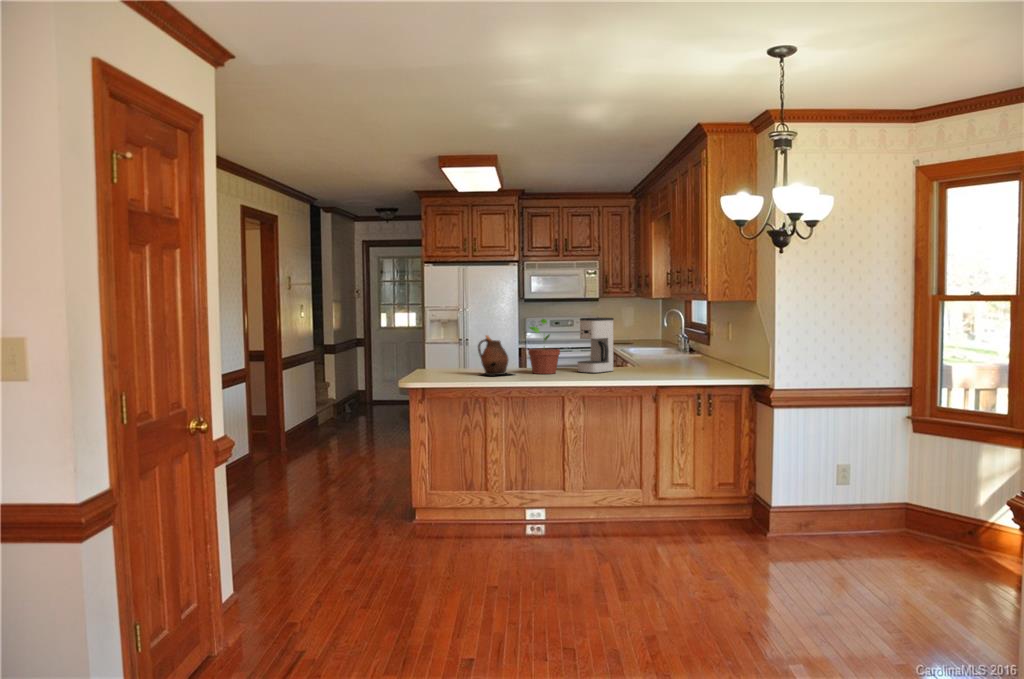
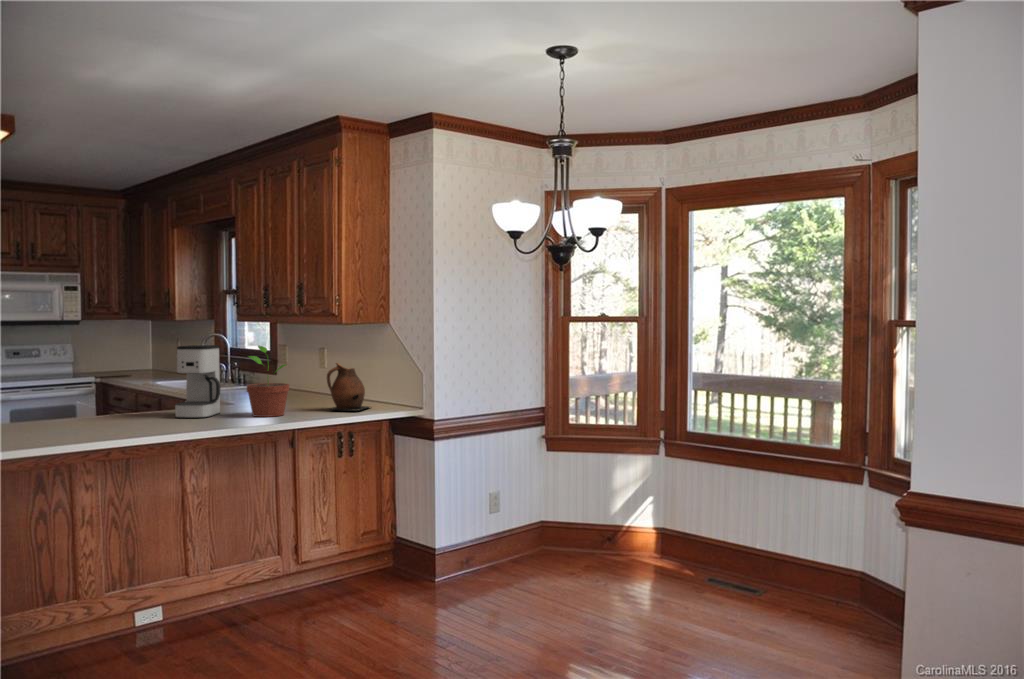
potted plant: present [528,319,560,374] -> present [247,346,289,417]
ceramic pitcher: present [478,335,510,375] -> present [327,363,369,411]

